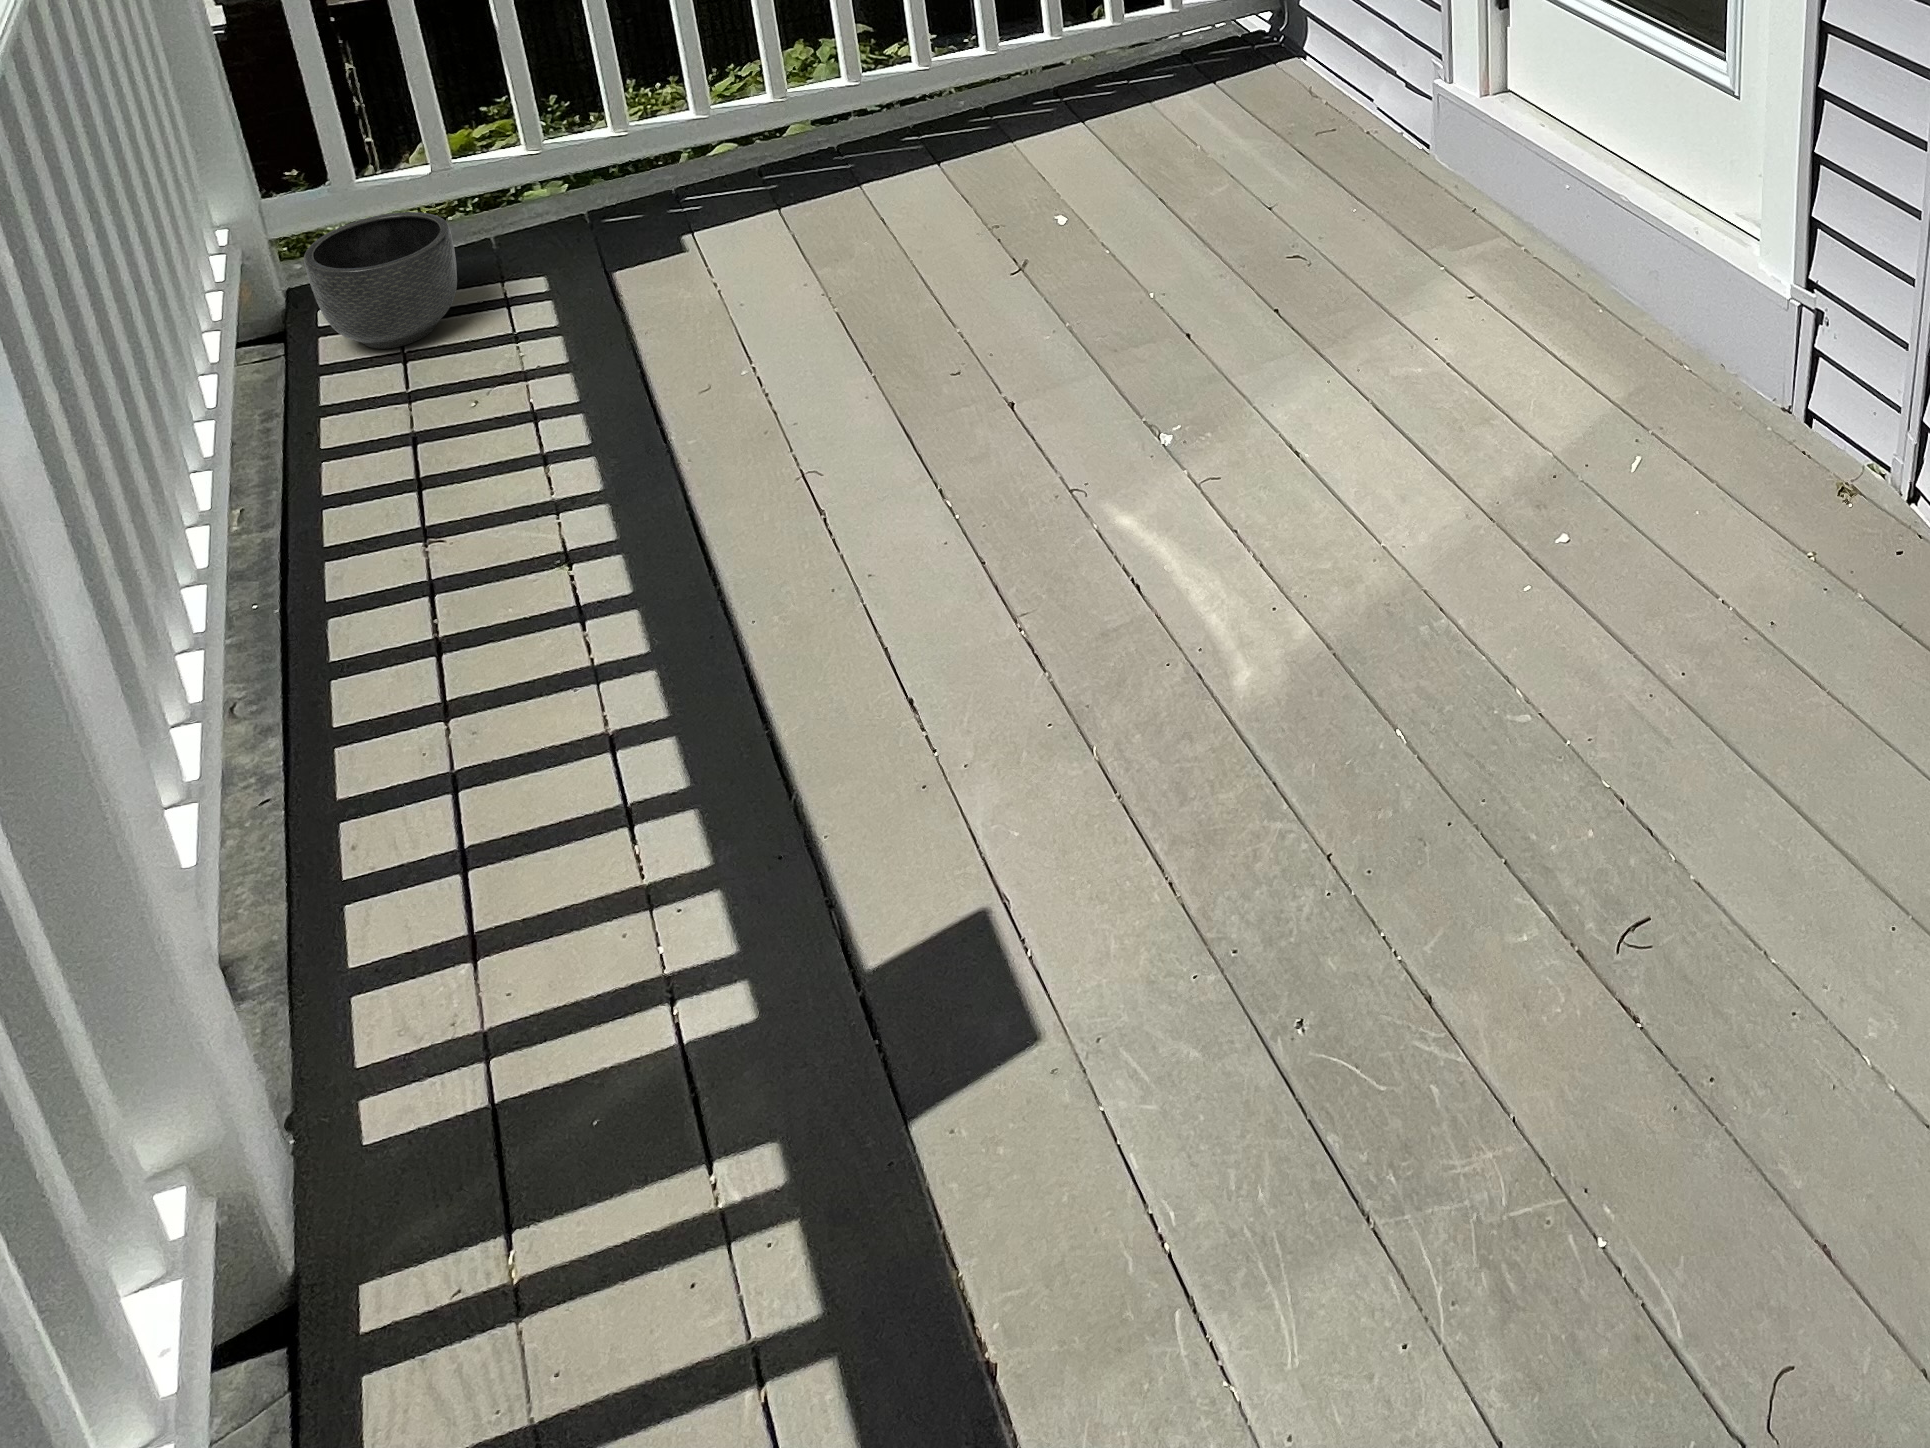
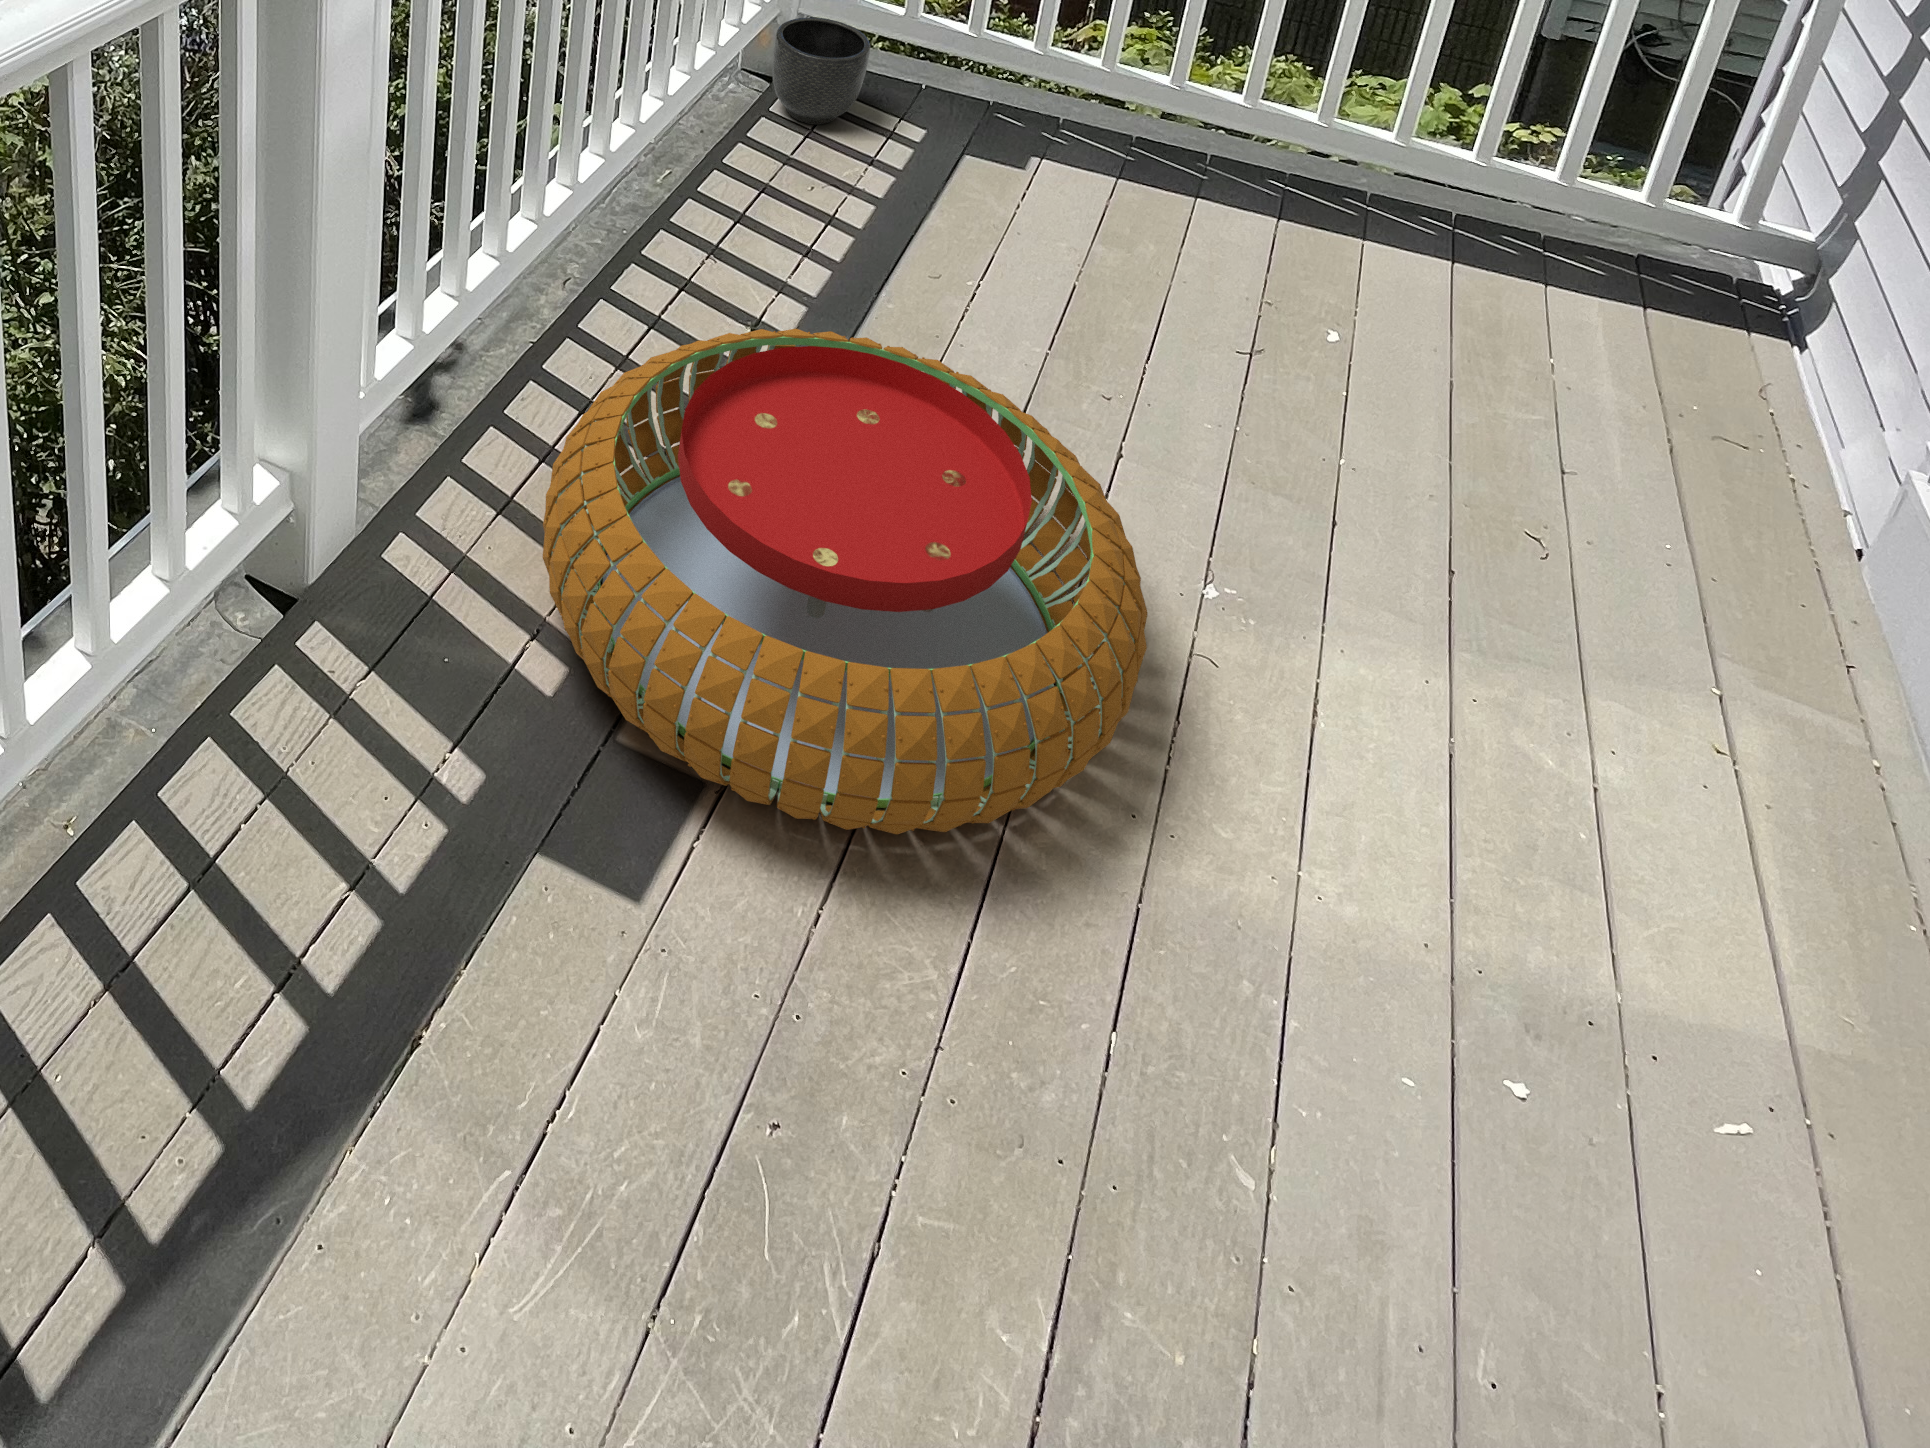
pouf: none [534,408,1235,956] -> present [543,329,1148,834]

